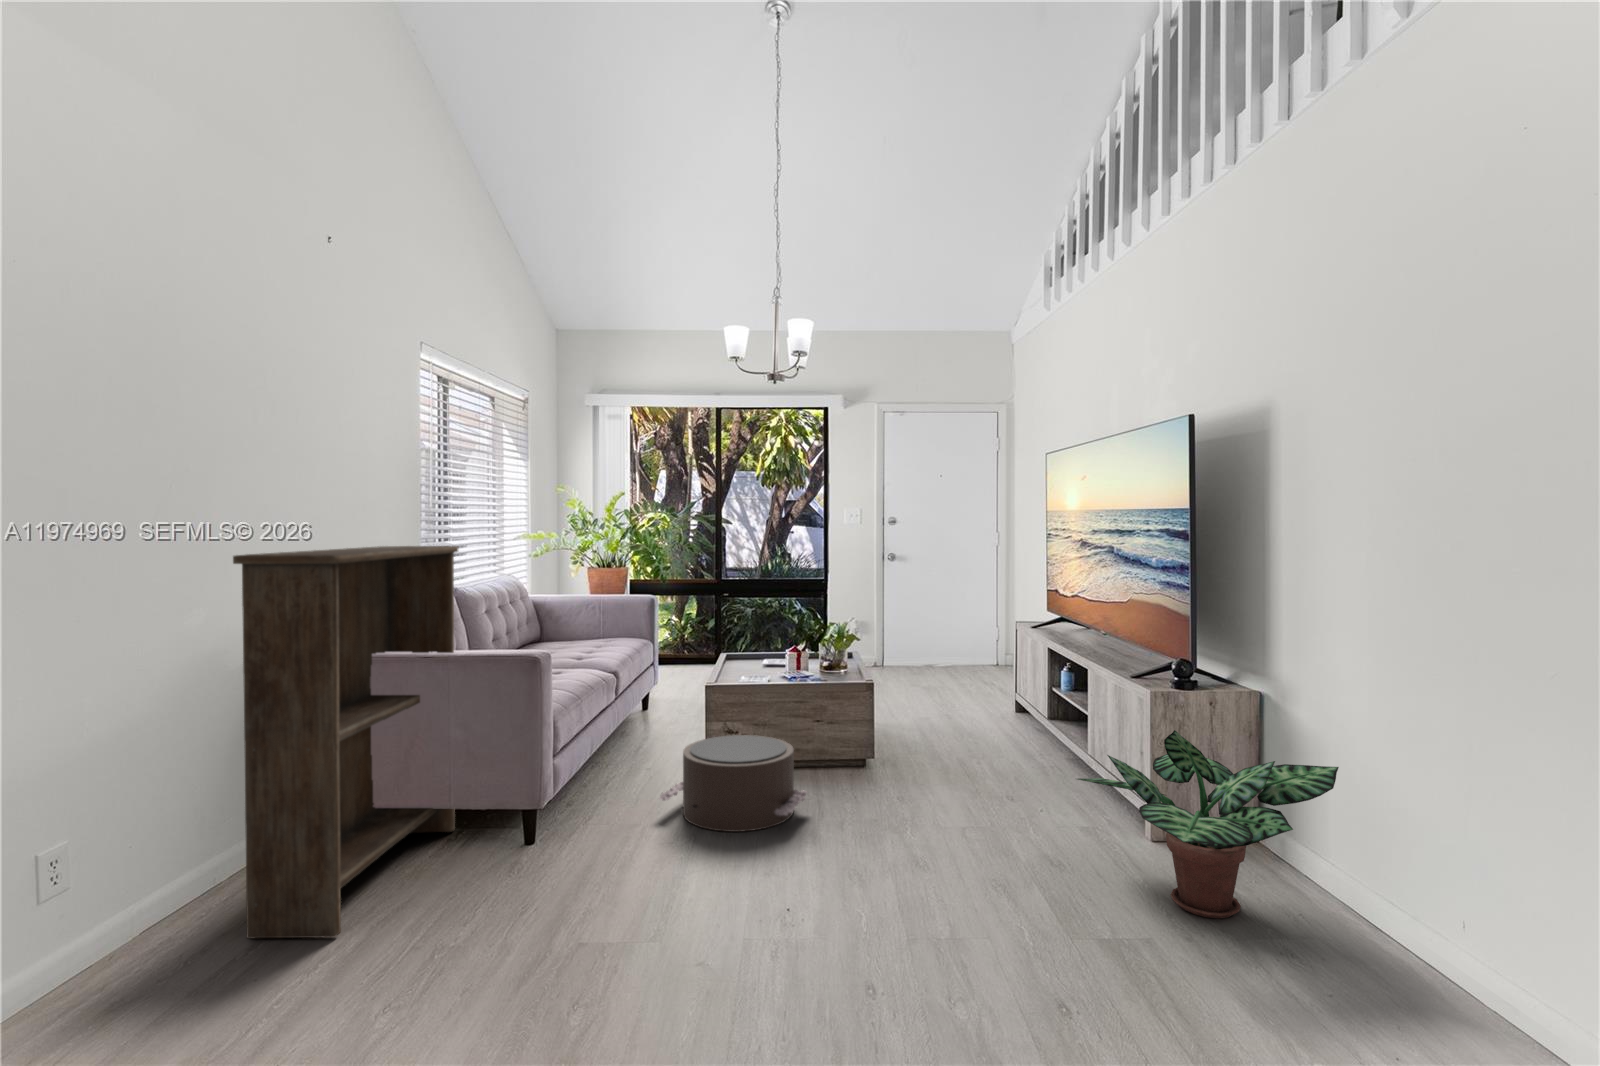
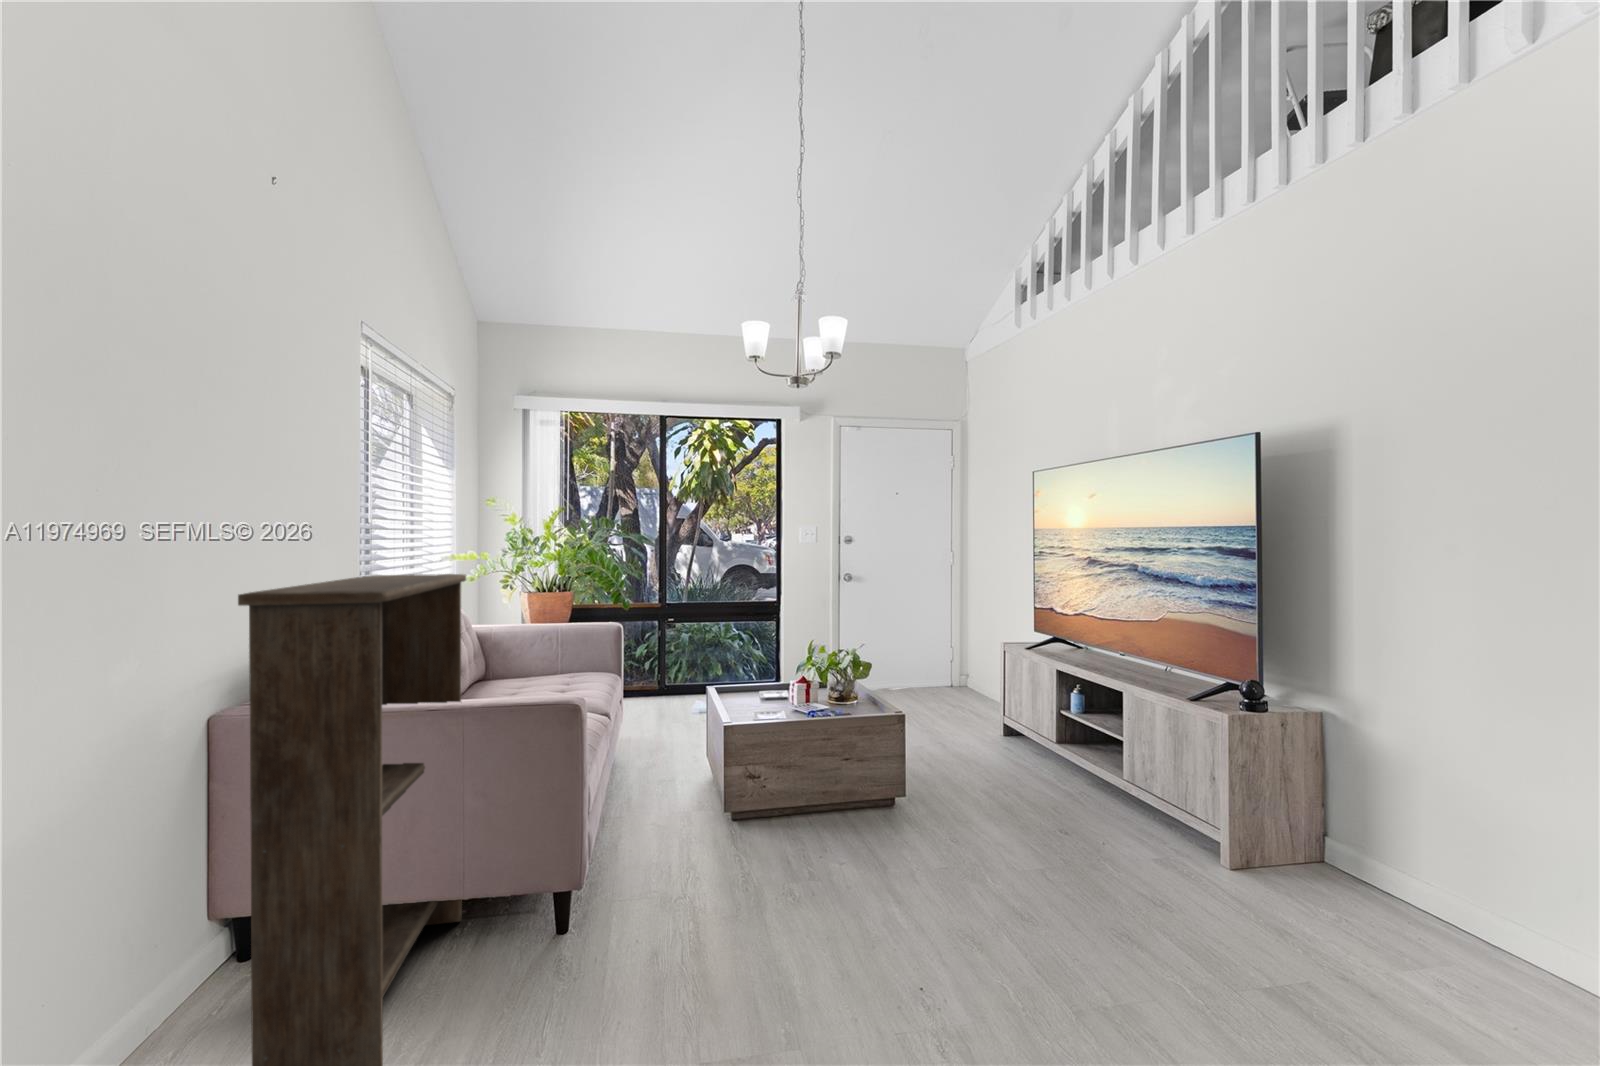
potted plant: present [1077,730,1339,918] -> none [1165,759,1458,954]
pouf: present [659,735,807,832] -> none [701,780,864,895]

